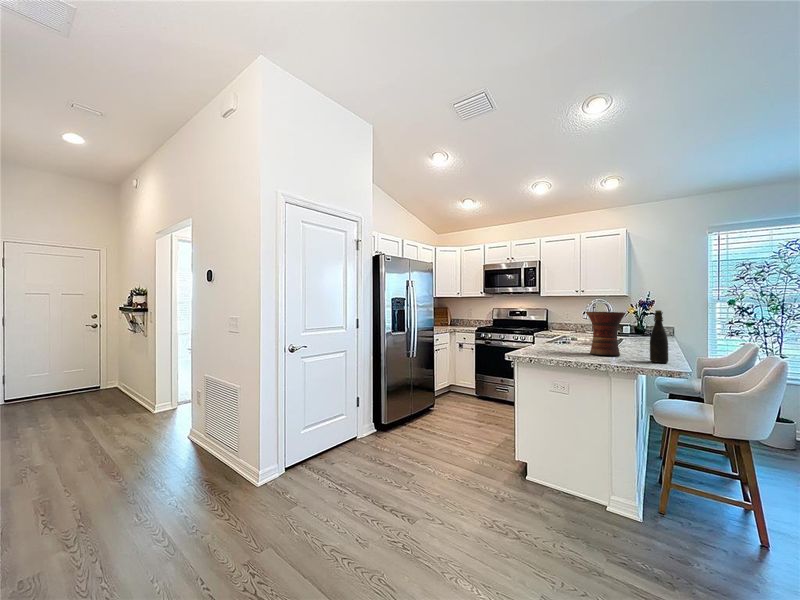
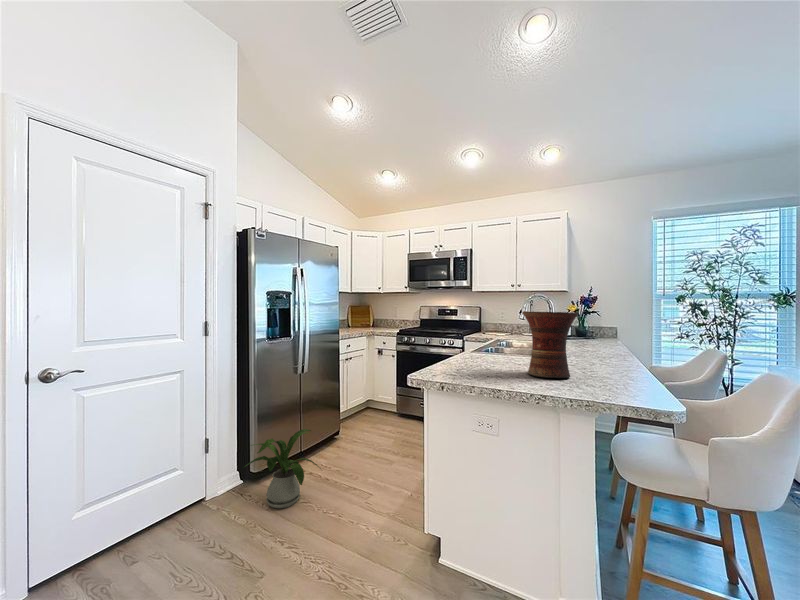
bottle: present [650,310,668,363] -> none [616,310,644,393]
house plant: none [382,393,436,445] -> present [244,429,321,508]

